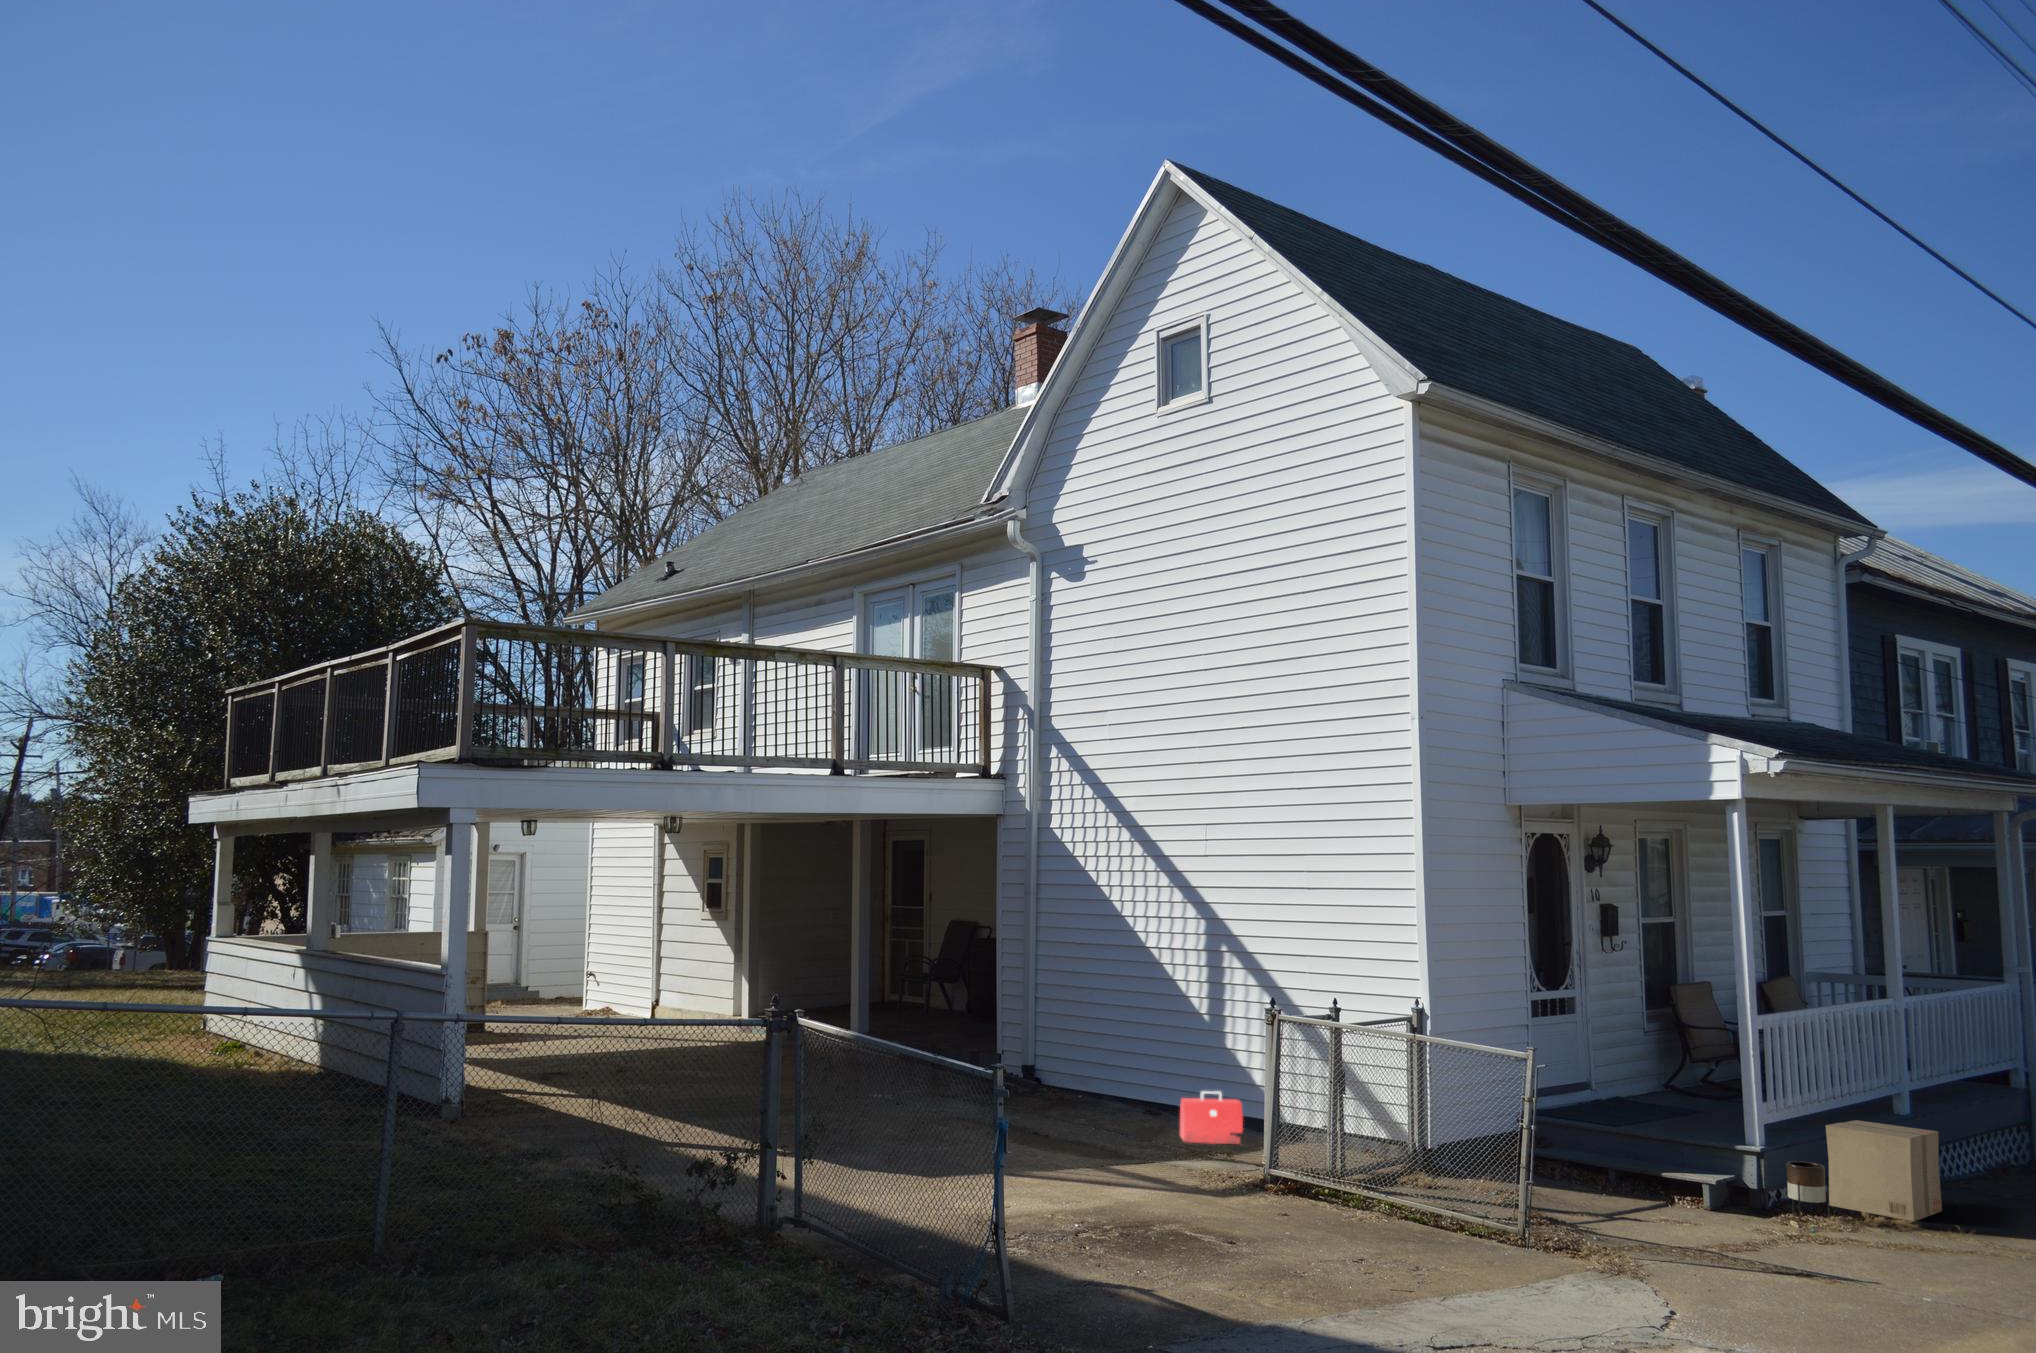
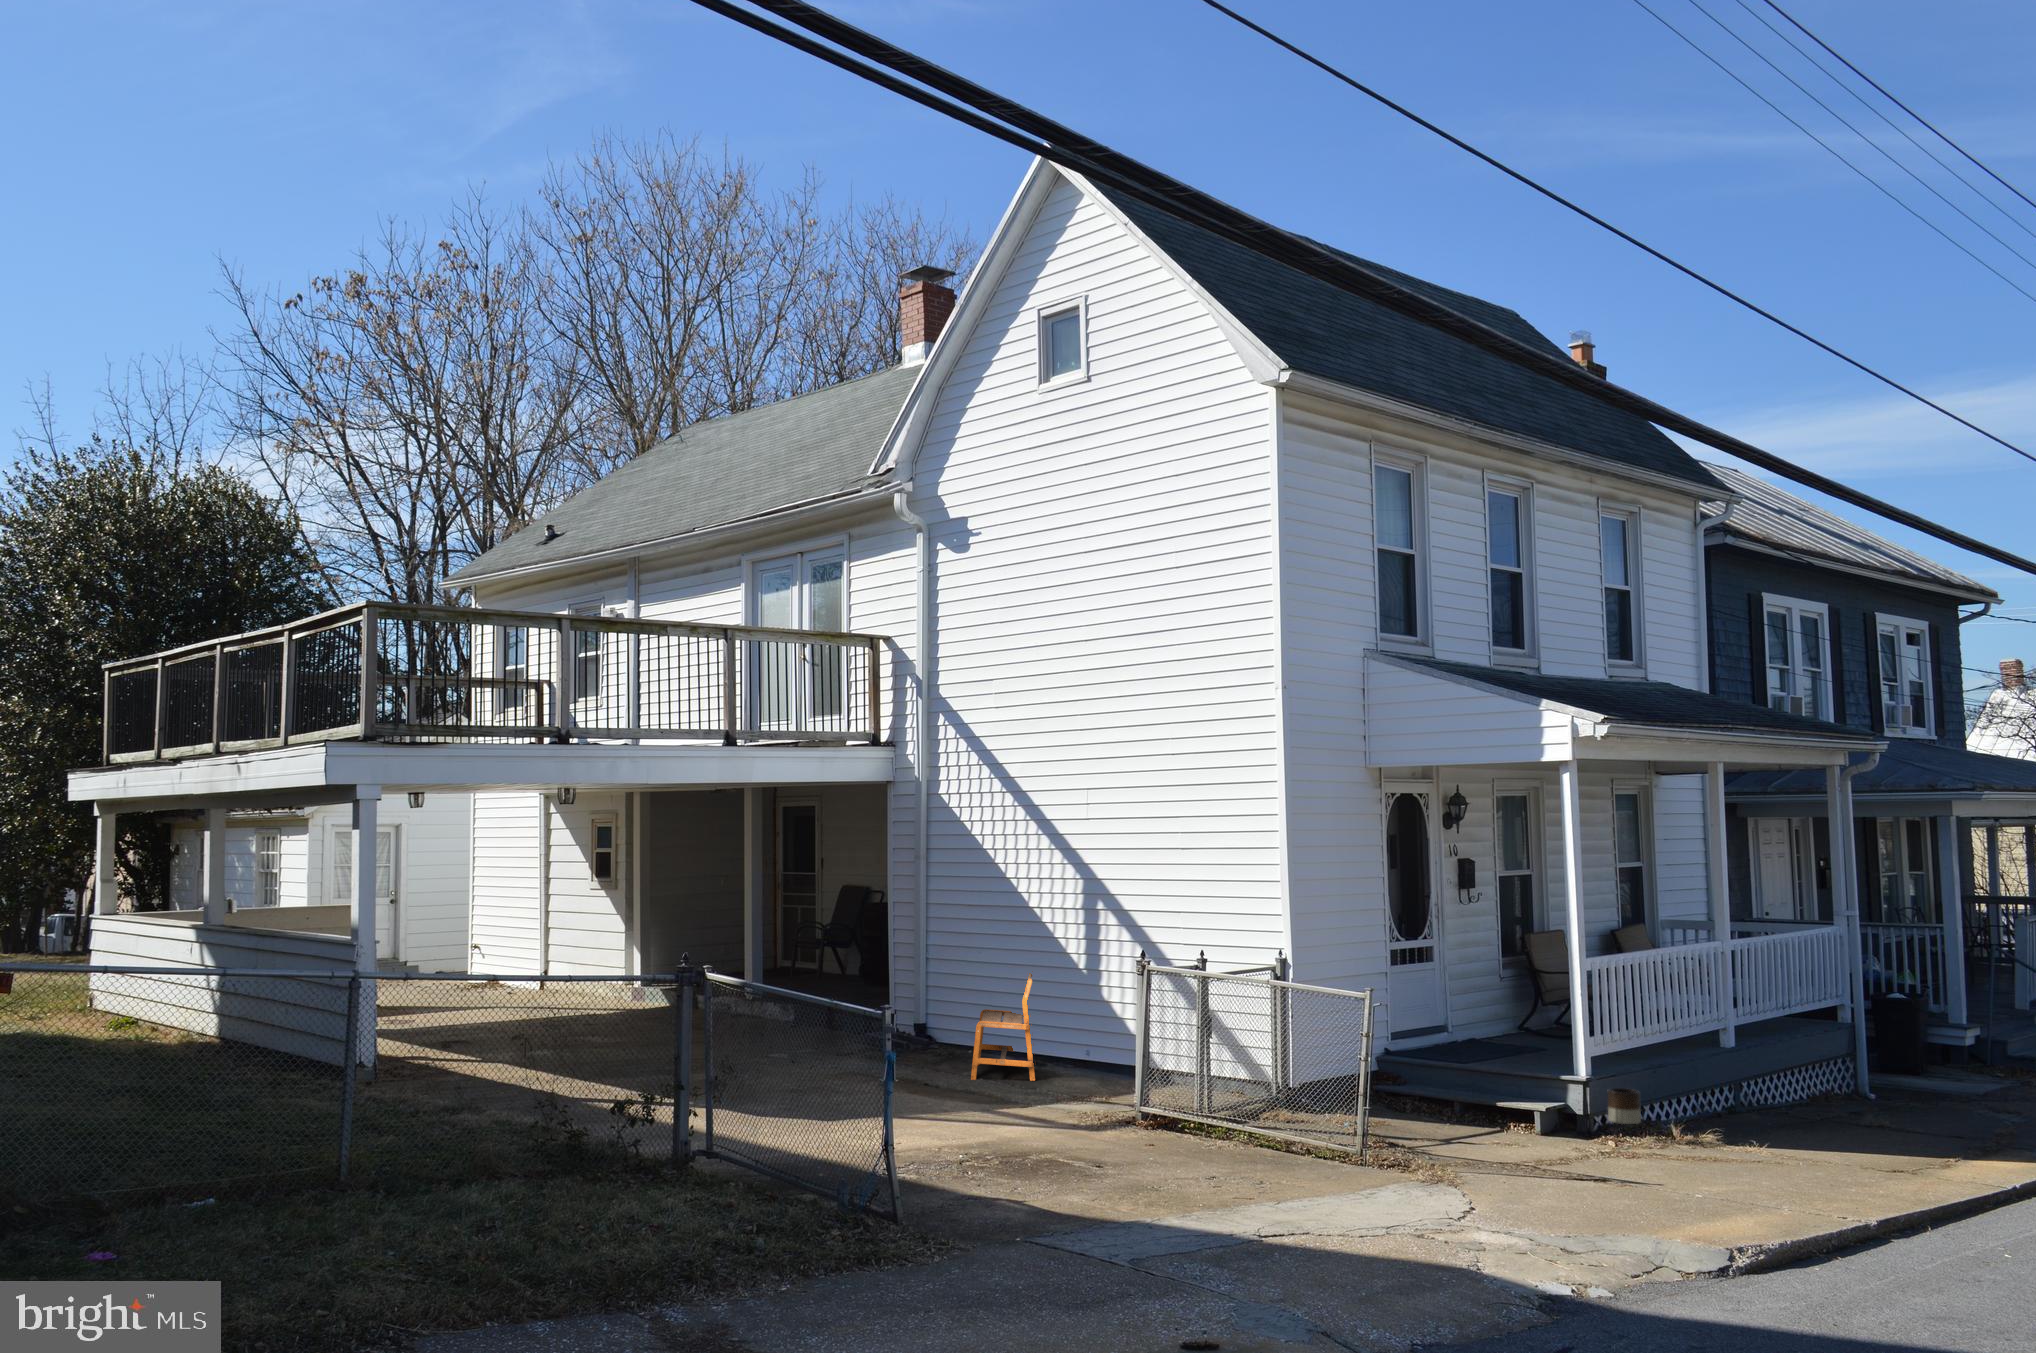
bench: none [1082,1013,1150,1131] -> present [971,971,1035,1081]
toolbox: present [1180,1091,1243,1144] -> none [1063,1041,1121,1090]
cardboard box: present [1826,1120,1942,1221] -> none [1647,1052,1748,1139]

